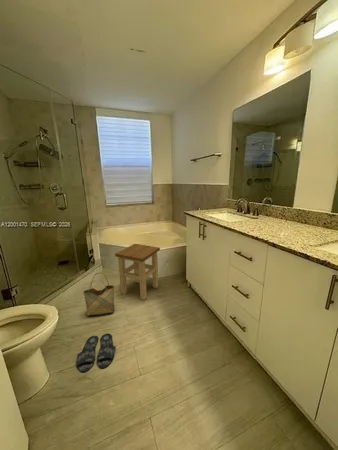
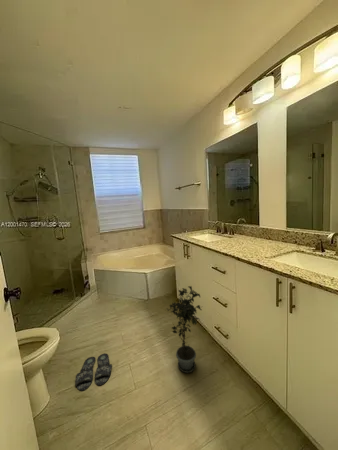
stool: present [115,244,160,300] -> none [109,267,151,320]
potted plant: none [177,272,222,363] -> present [168,286,201,373]
woven basket: present [83,273,114,316] -> none [80,296,110,339]

